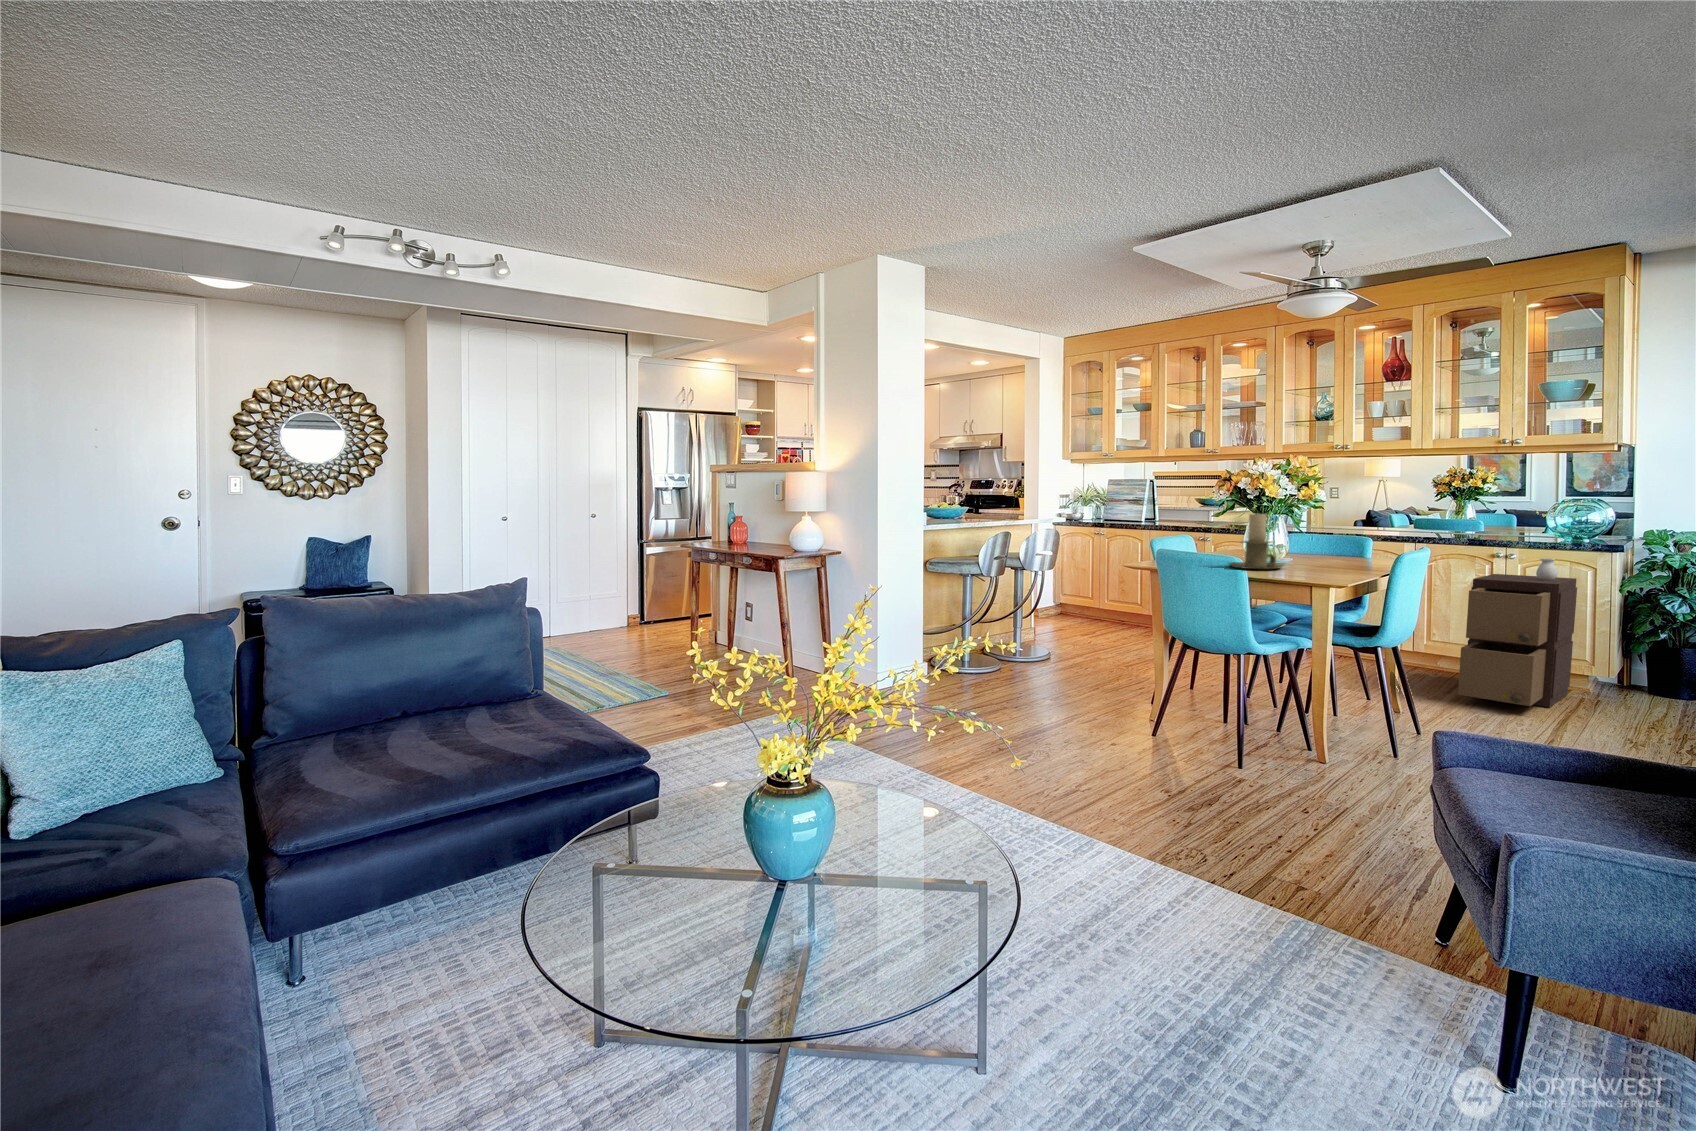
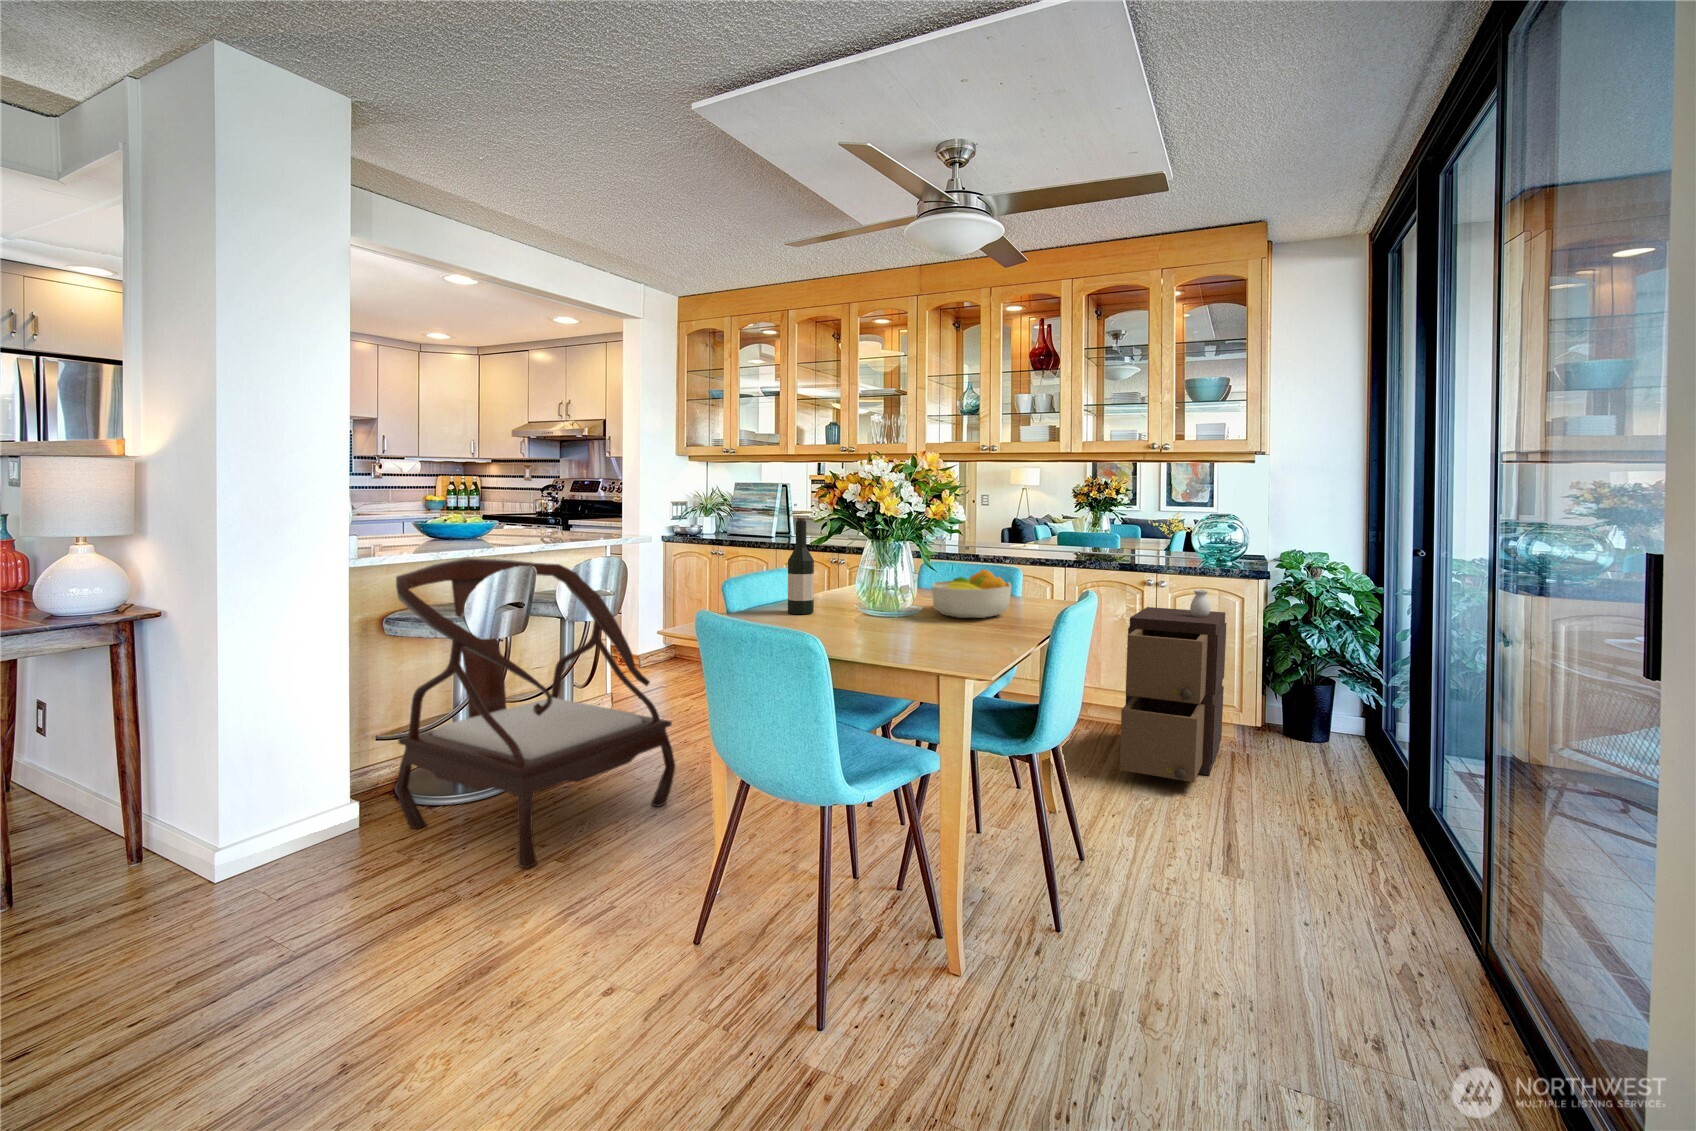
wine bottle: none [1194,500,1212,561] -> present [788,518,814,614]
candle holder: present [1229,514,1284,569] -> none [828,541,910,633]
armchair: none [942,529,1103,702] -> present [396,558,675,868]
fruit bowl: none [1300,534,1363,565] -> present [932,569,1012,618]

